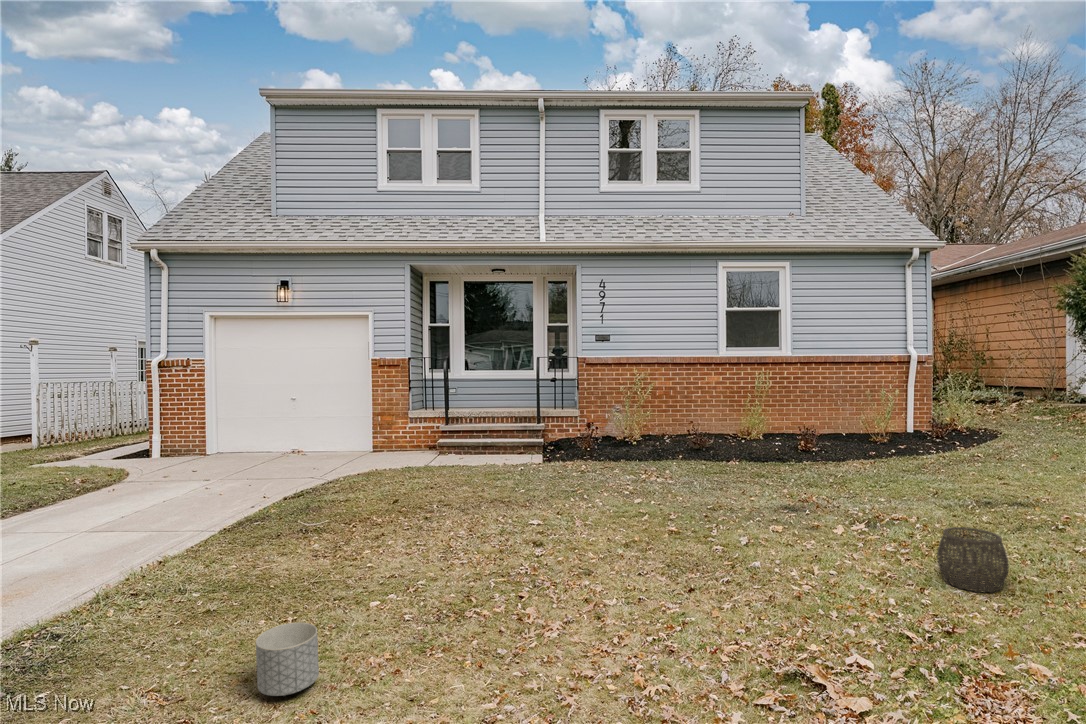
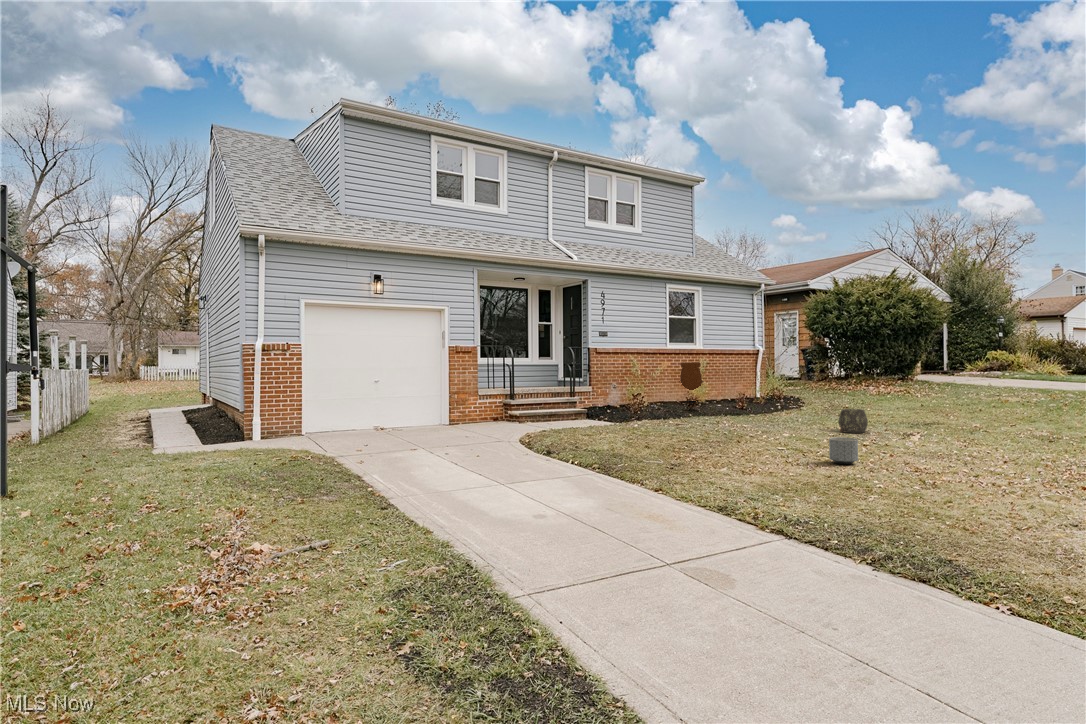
lounge chair: none [708,380,765,445] -> present [679,362,705,405]
woven basket: present [937,527,1009,593] -> present [839,409,868,433]

